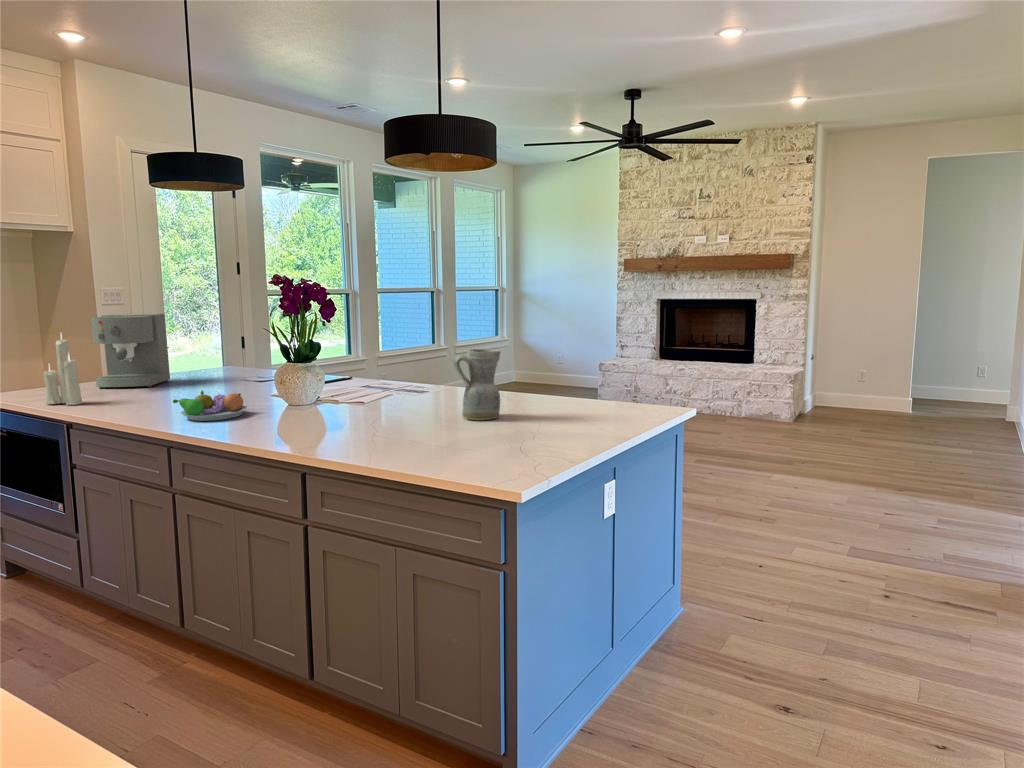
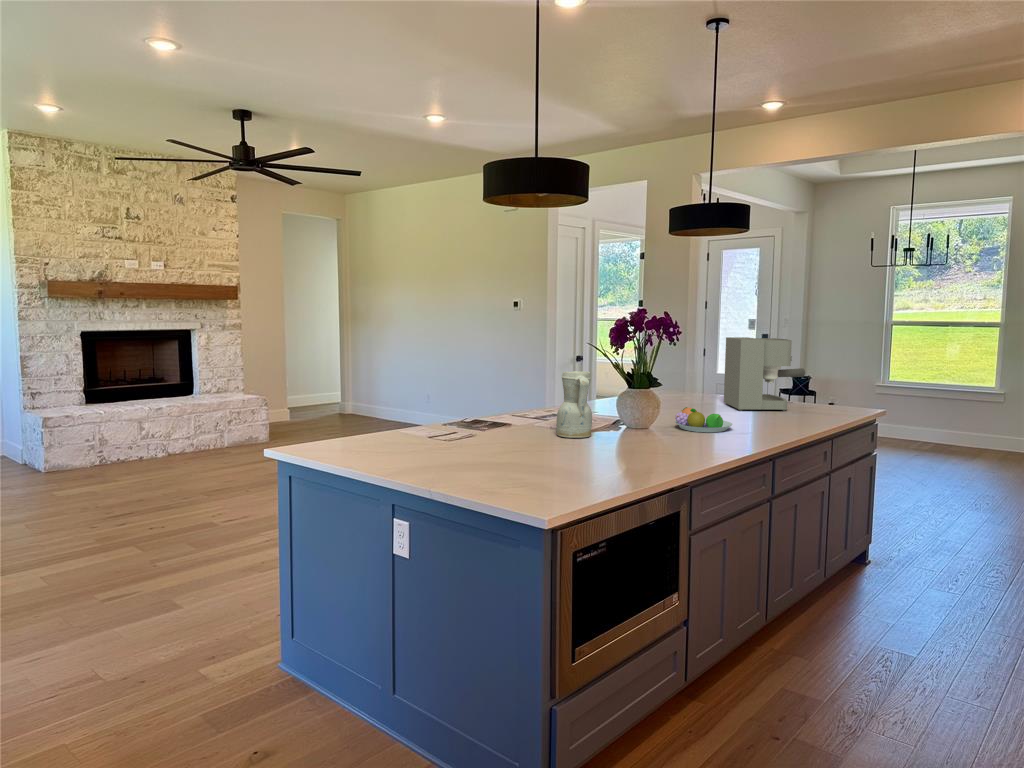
coffee maker: present [91,314,170,389] -> present [724,337,805,411]
candle: present [44,335,83,405] -> none [622,364,650,472]
ceramic pitcher: present [454,349,500,420] -> present [556,371,592,438]

